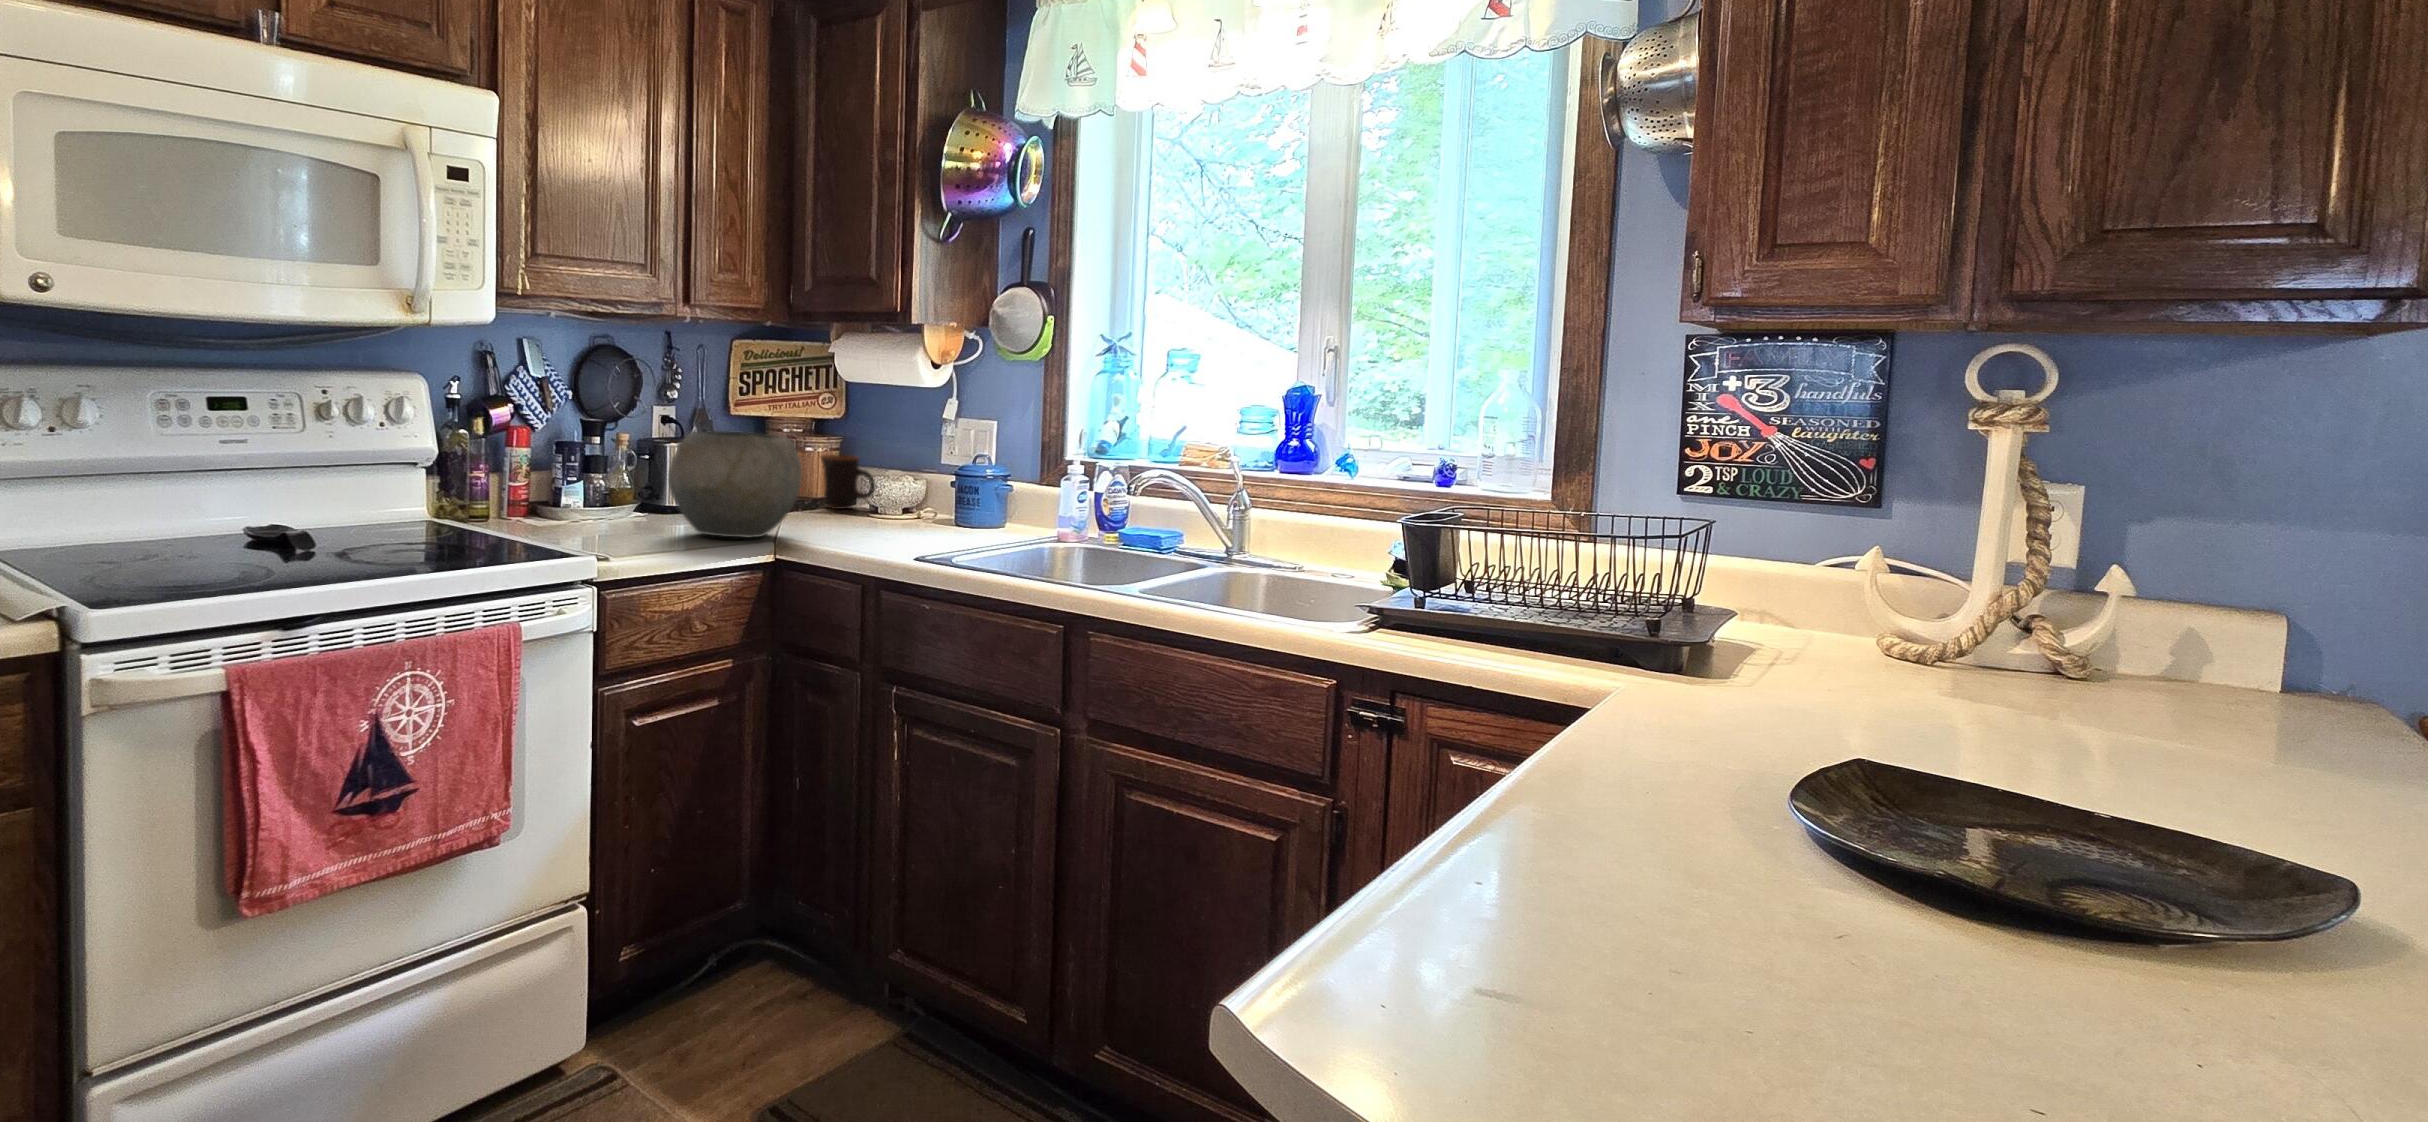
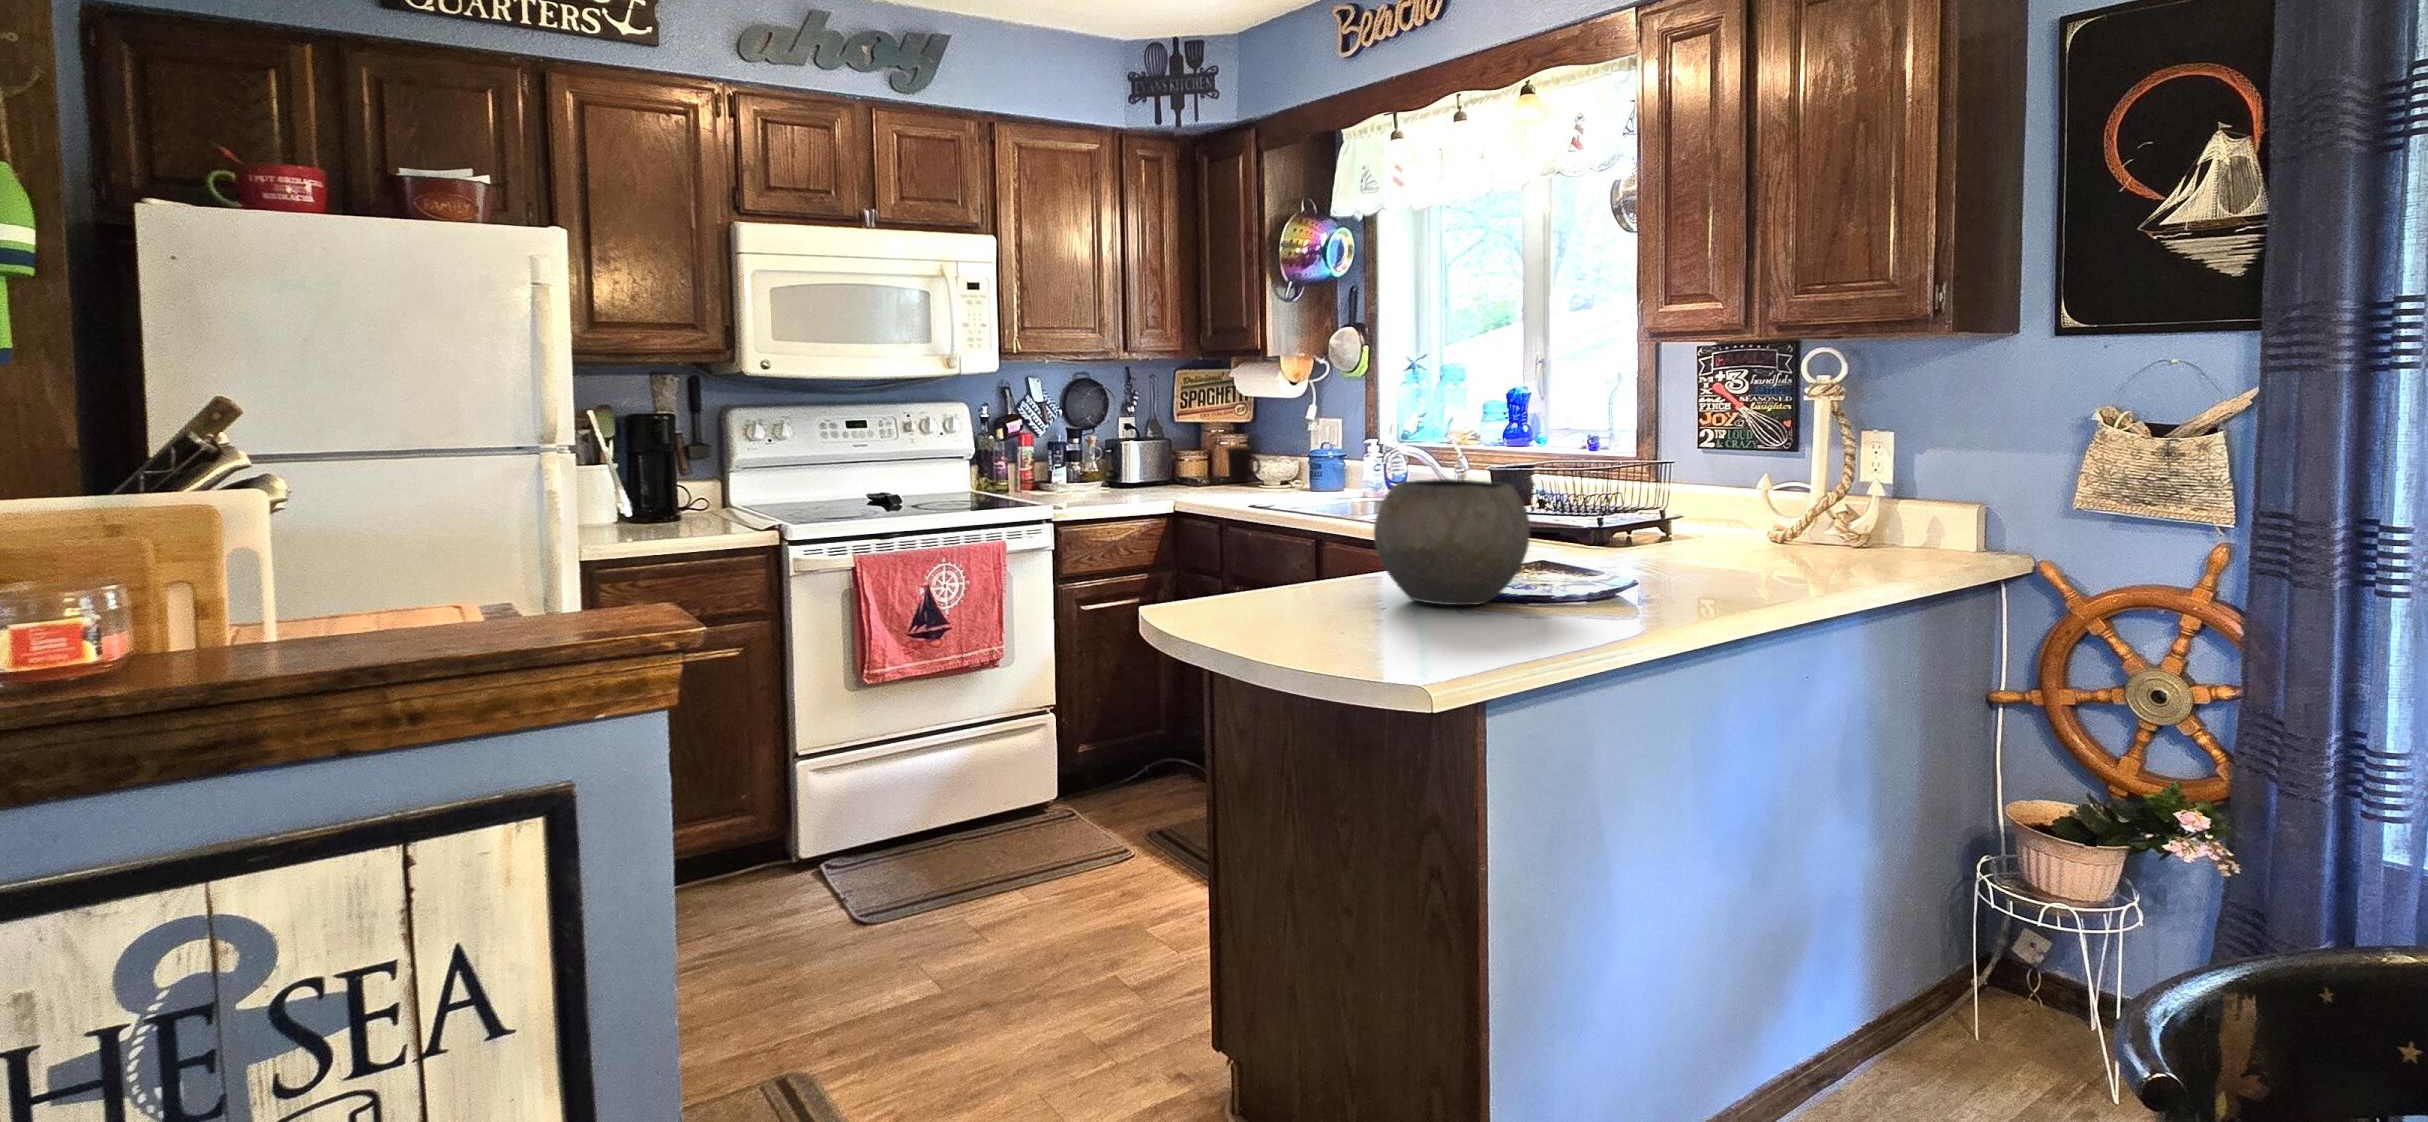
bowl: present [668,431,802,538] -> present [1374,479,1530,605]

